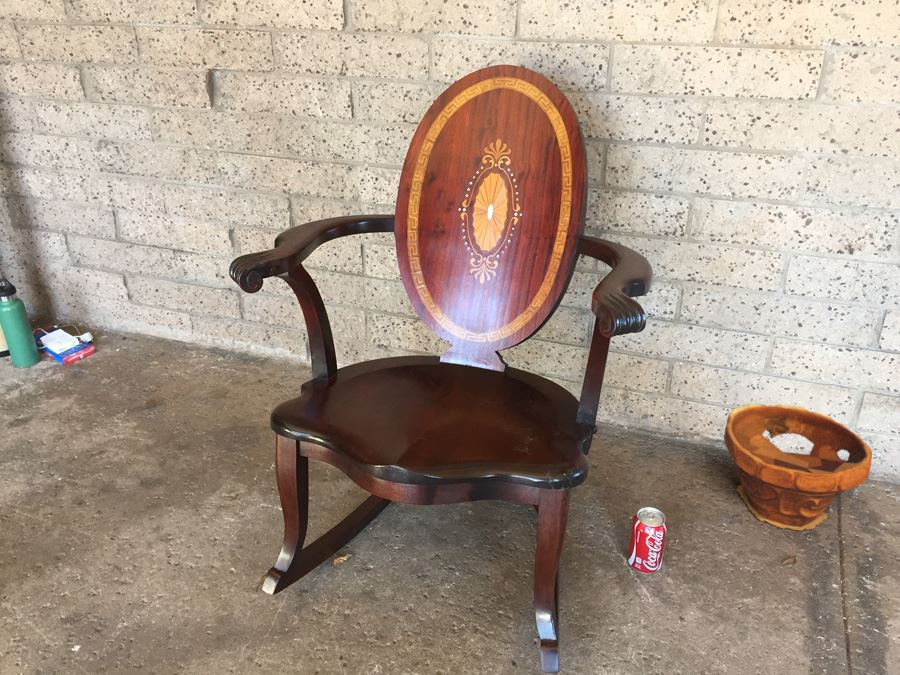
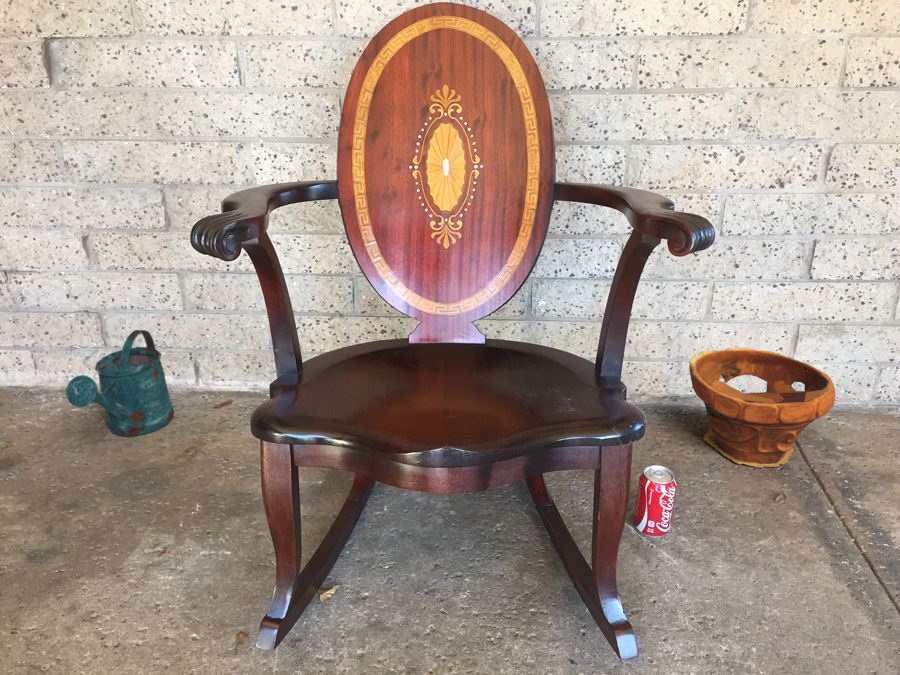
watering can: none [191,312,282,399] -> present [66,330,174,436]

